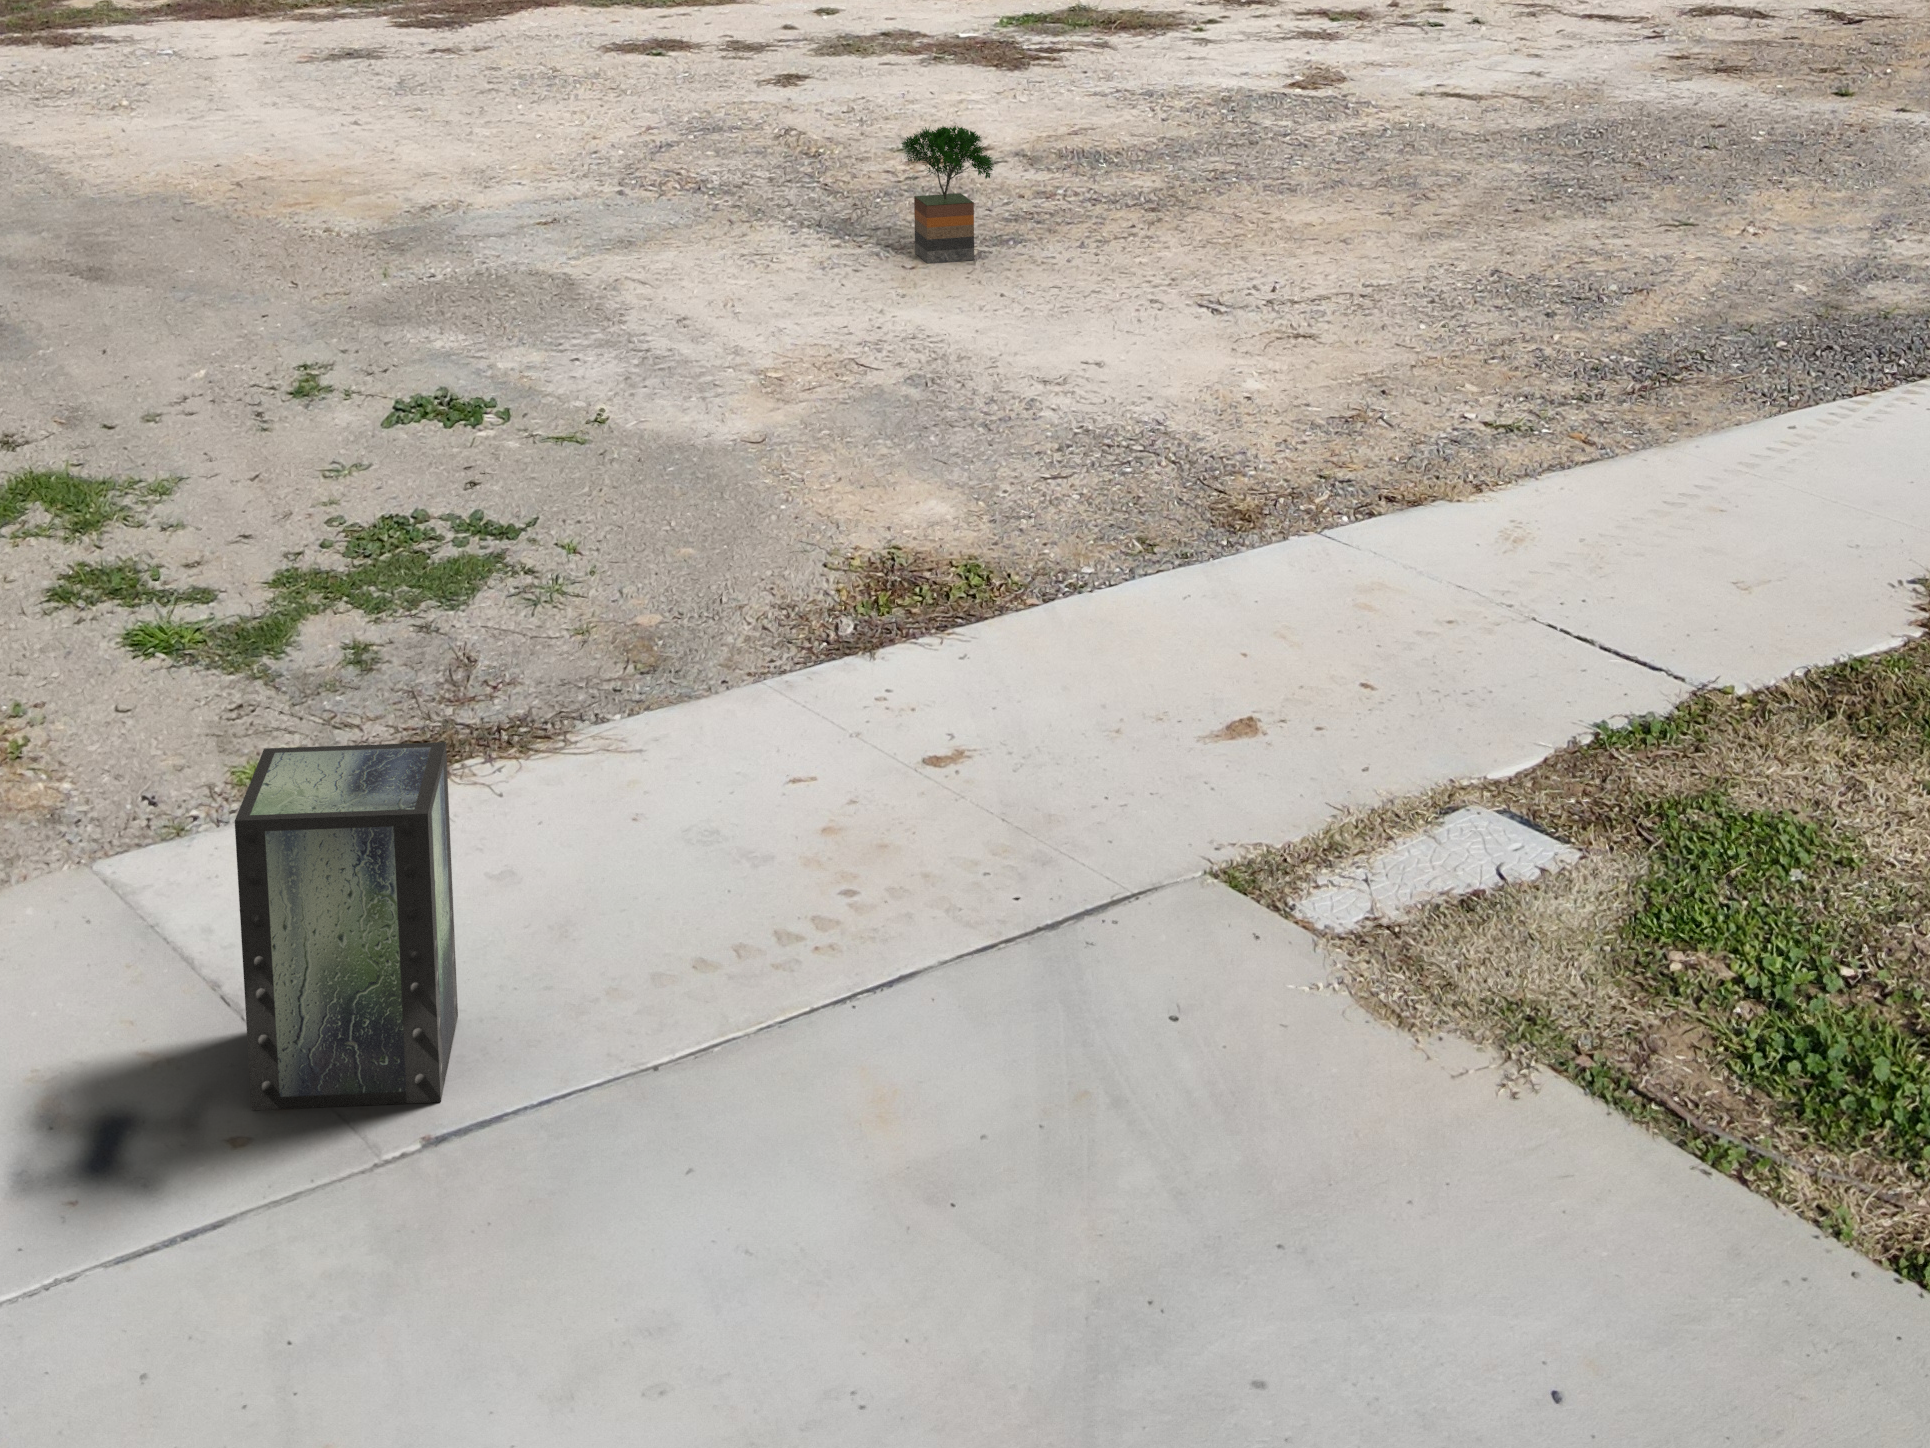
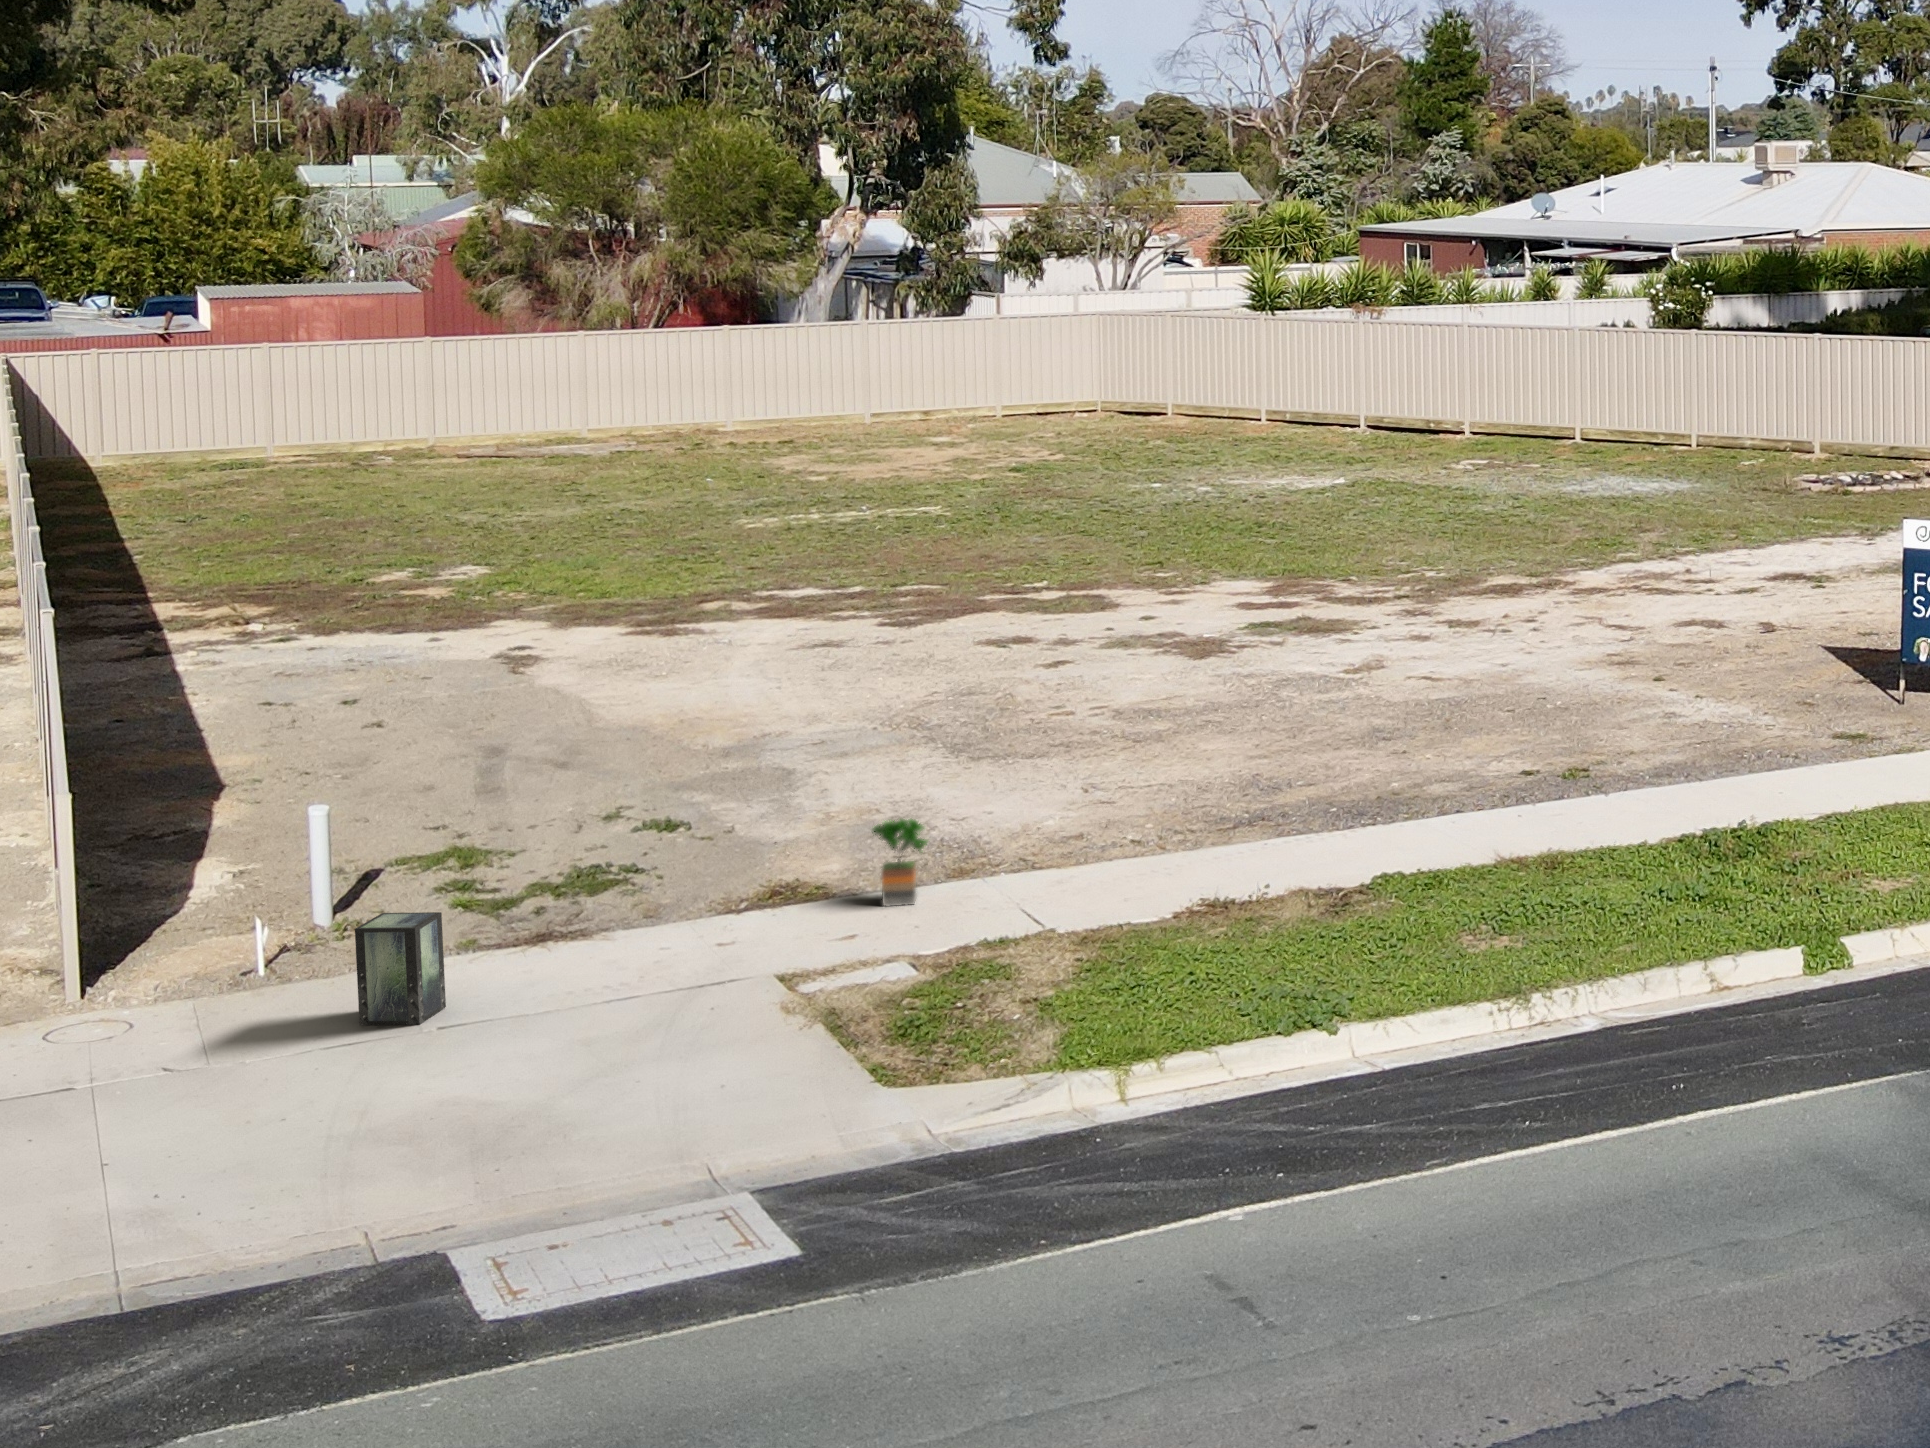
potted tree: present [901,125,994,263] -> present [872,819,927,906]

